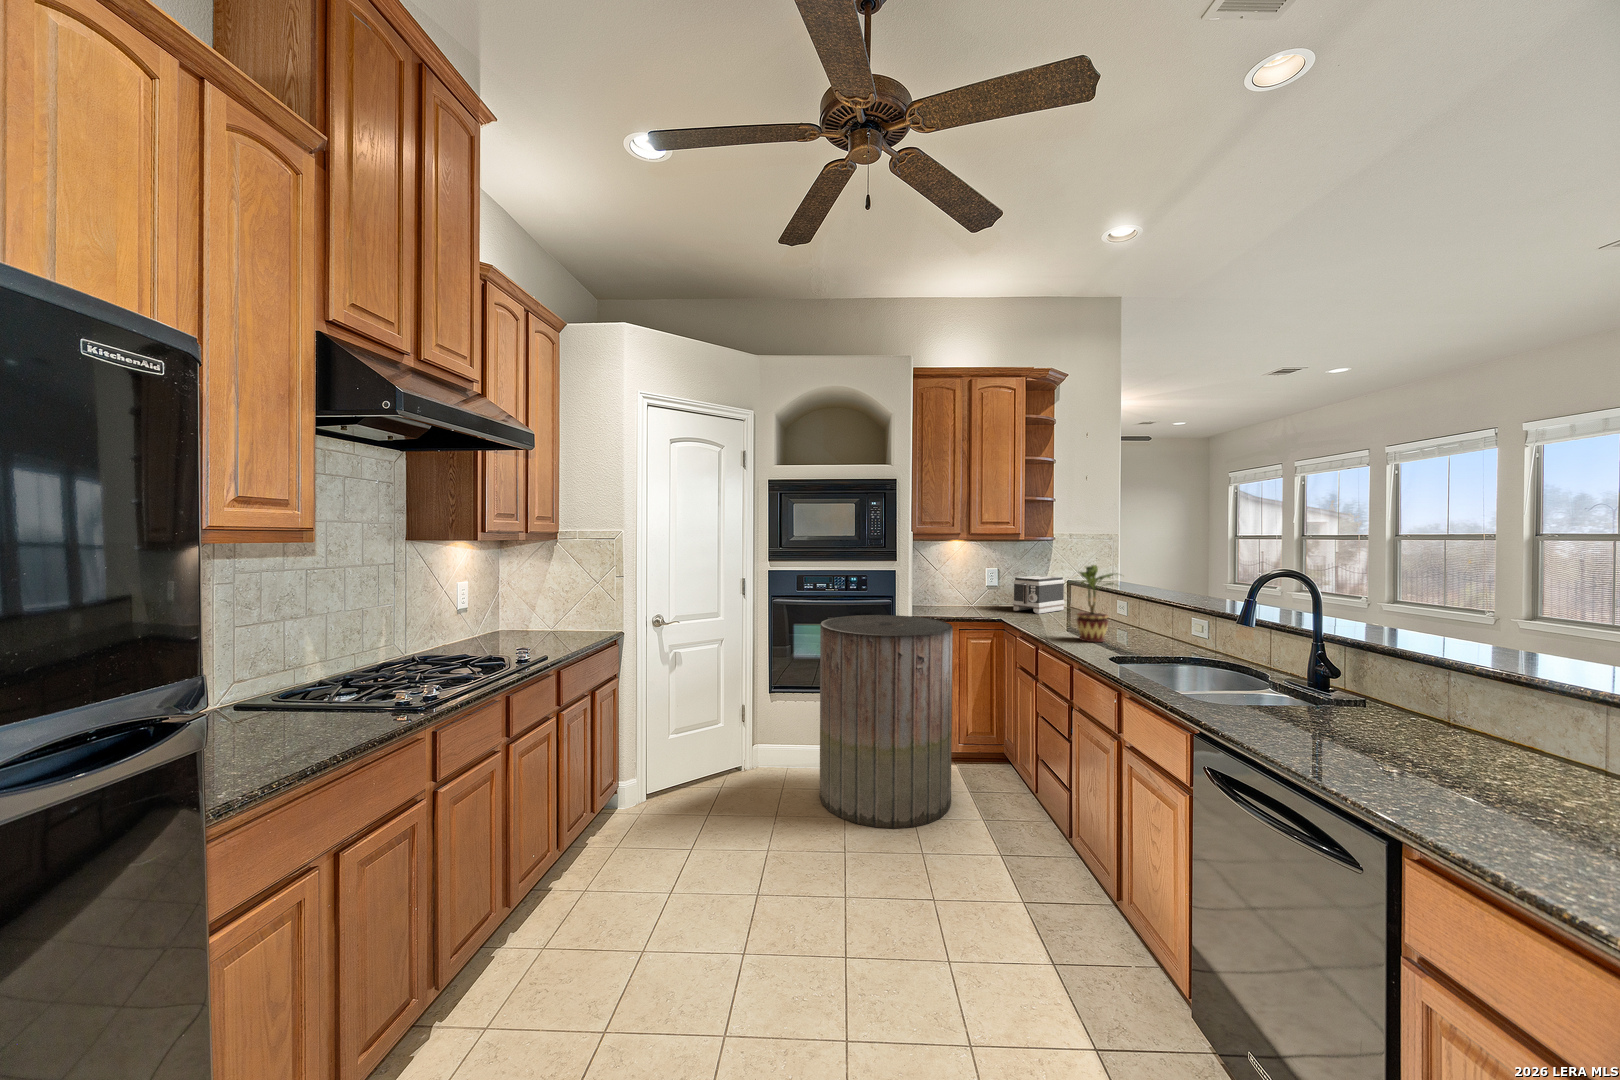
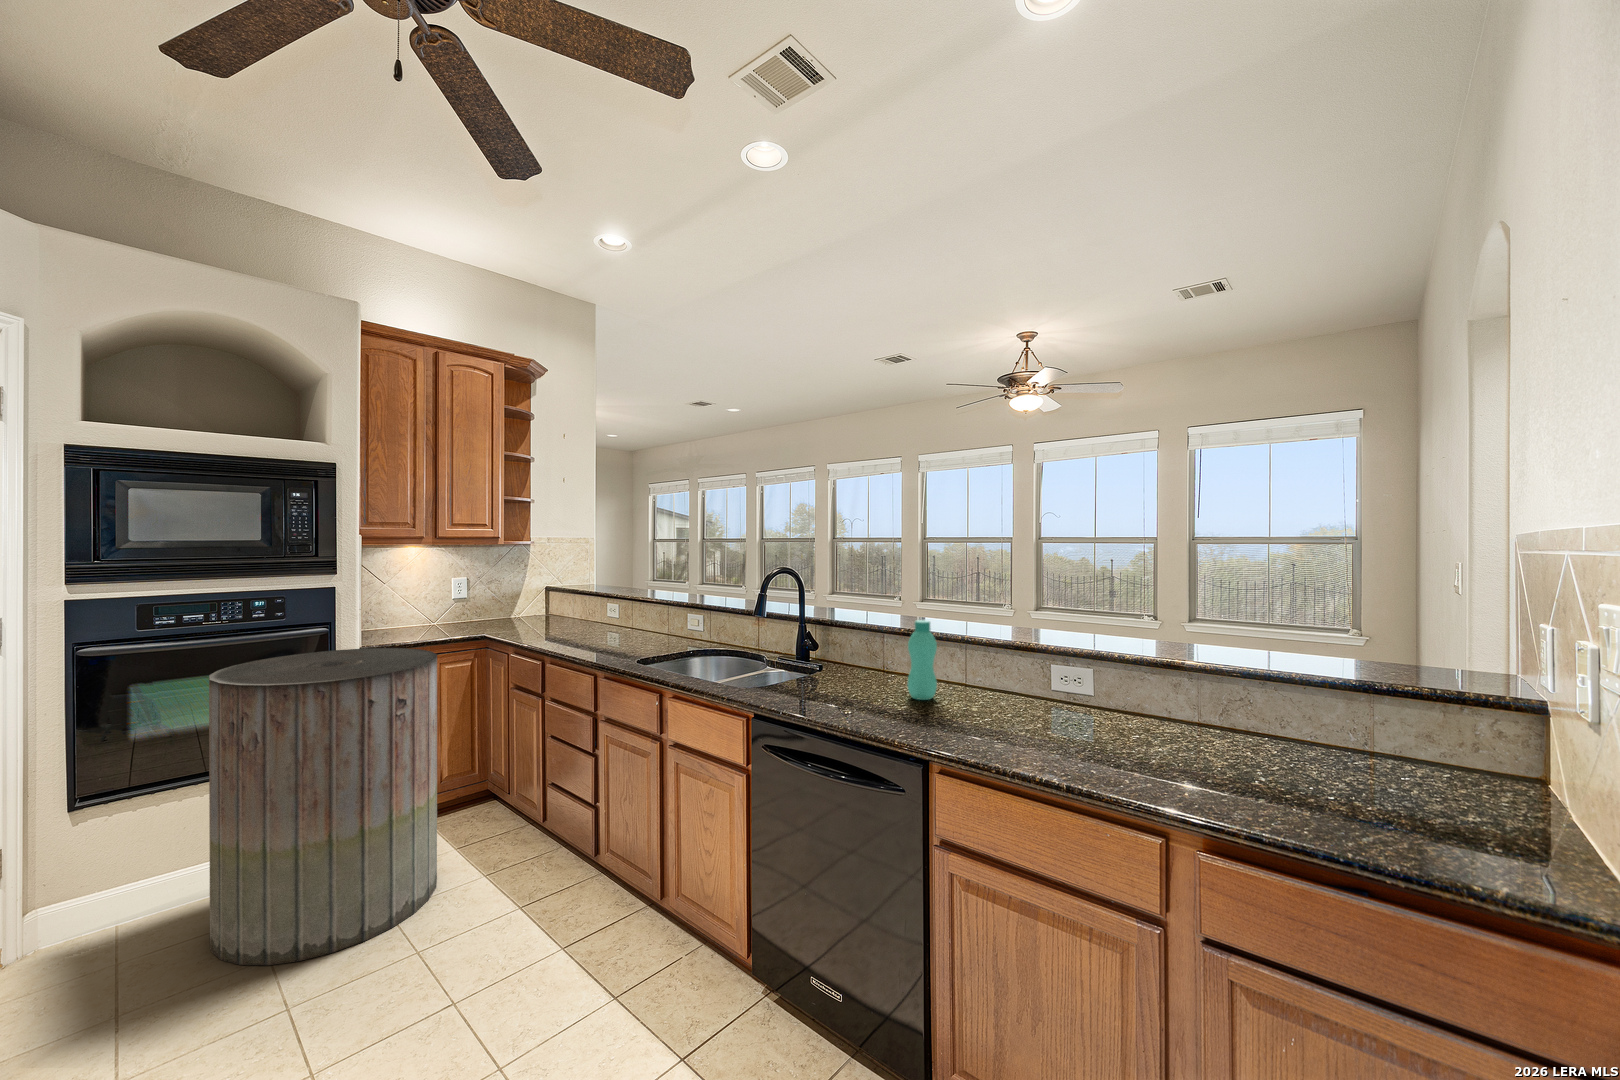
potted plant: present [1072,565,1117,642] -> none [576,569,629,648]
toaster: present [1013,576,1065,614] -> none [490,584,546,626]
bottle: none [1455,659,1519,779] -> present [907,620,937,700]

